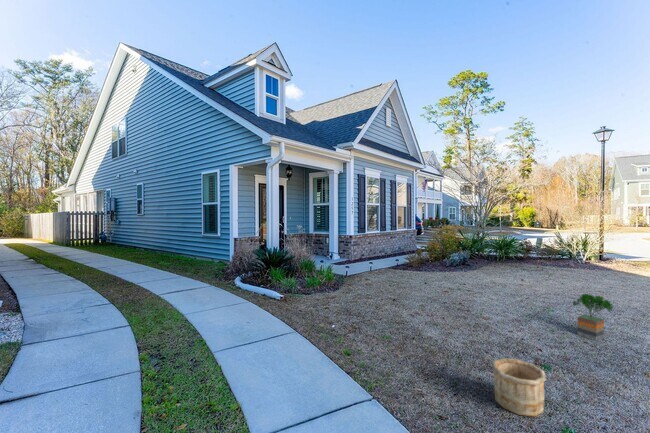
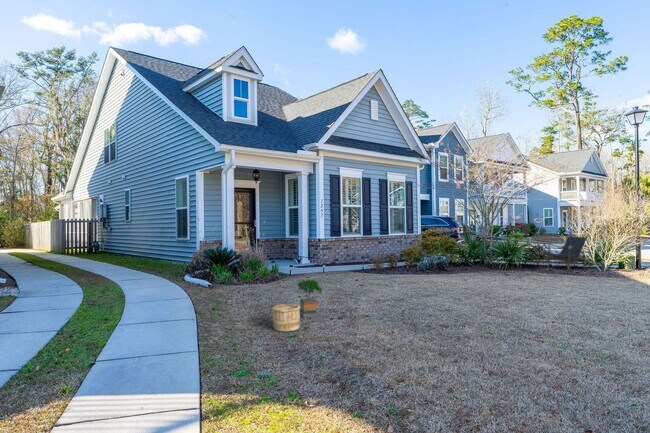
lounge chair: none [541,233,577,262] -> present [546,236,586,269]
potted tree: present [573,294,613,341] -> present [297,280,322,318]

